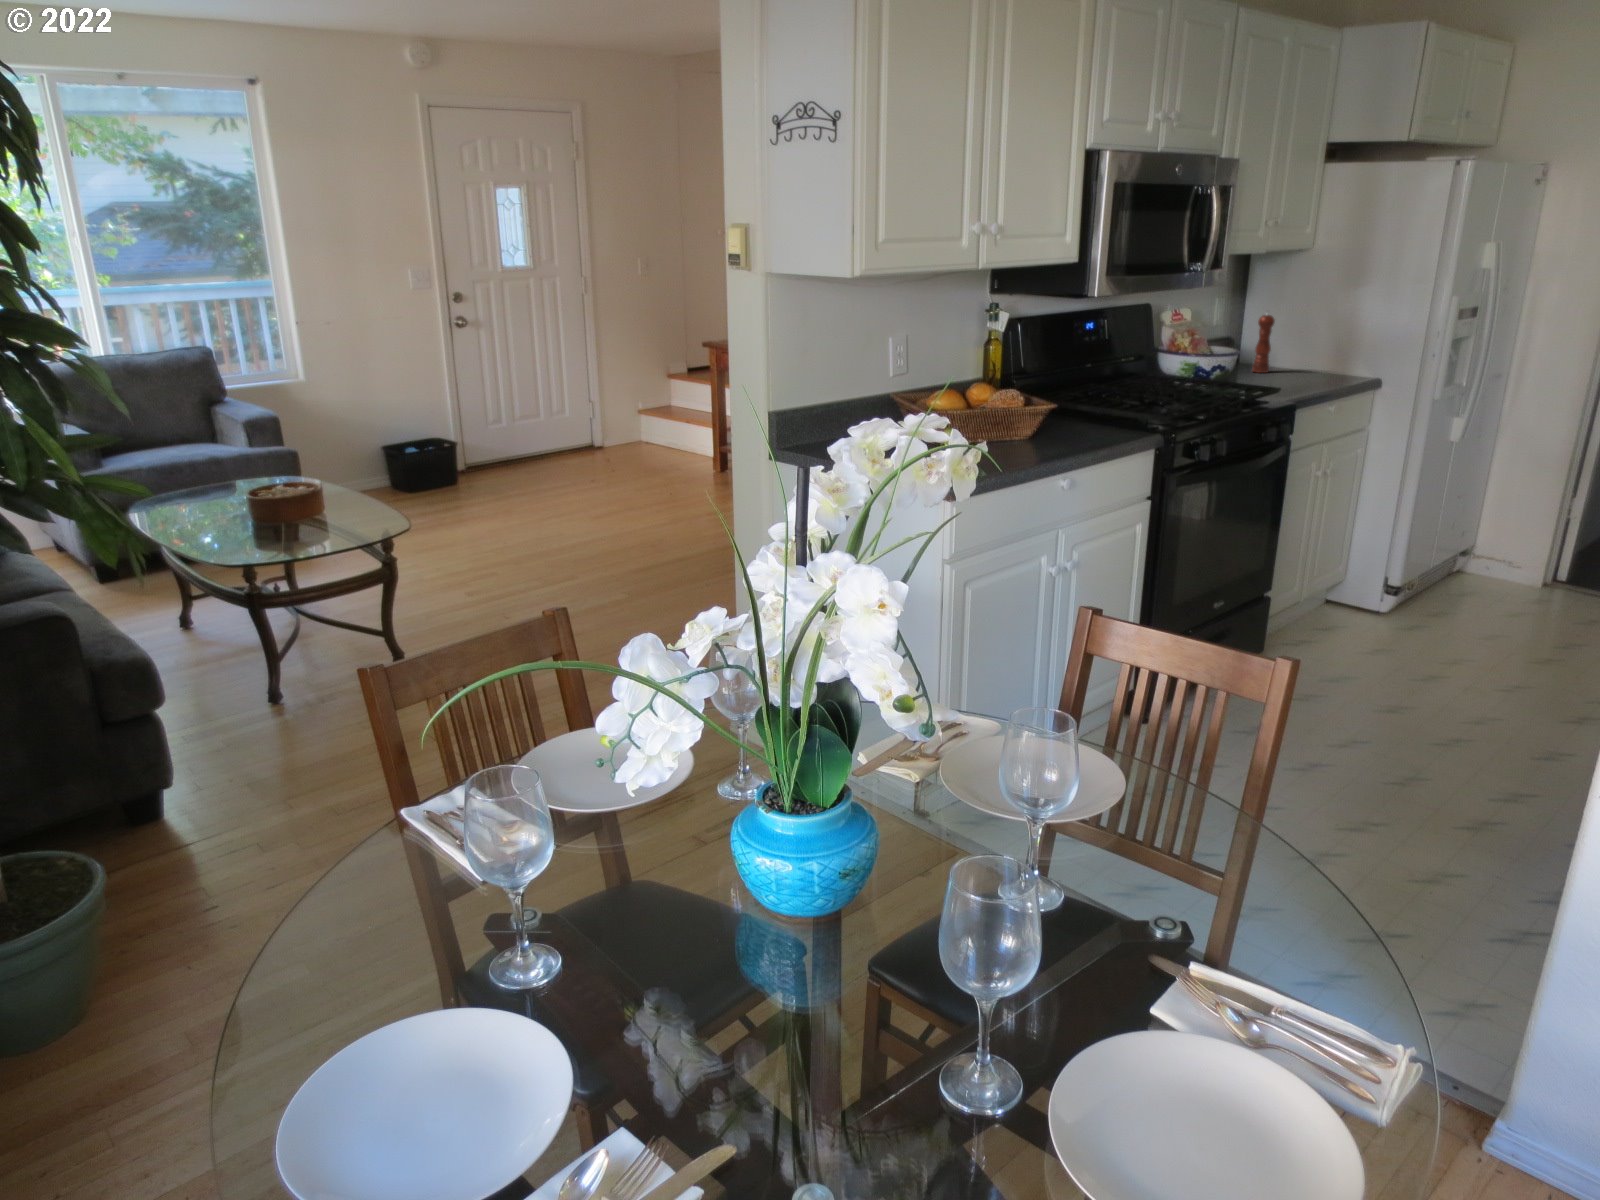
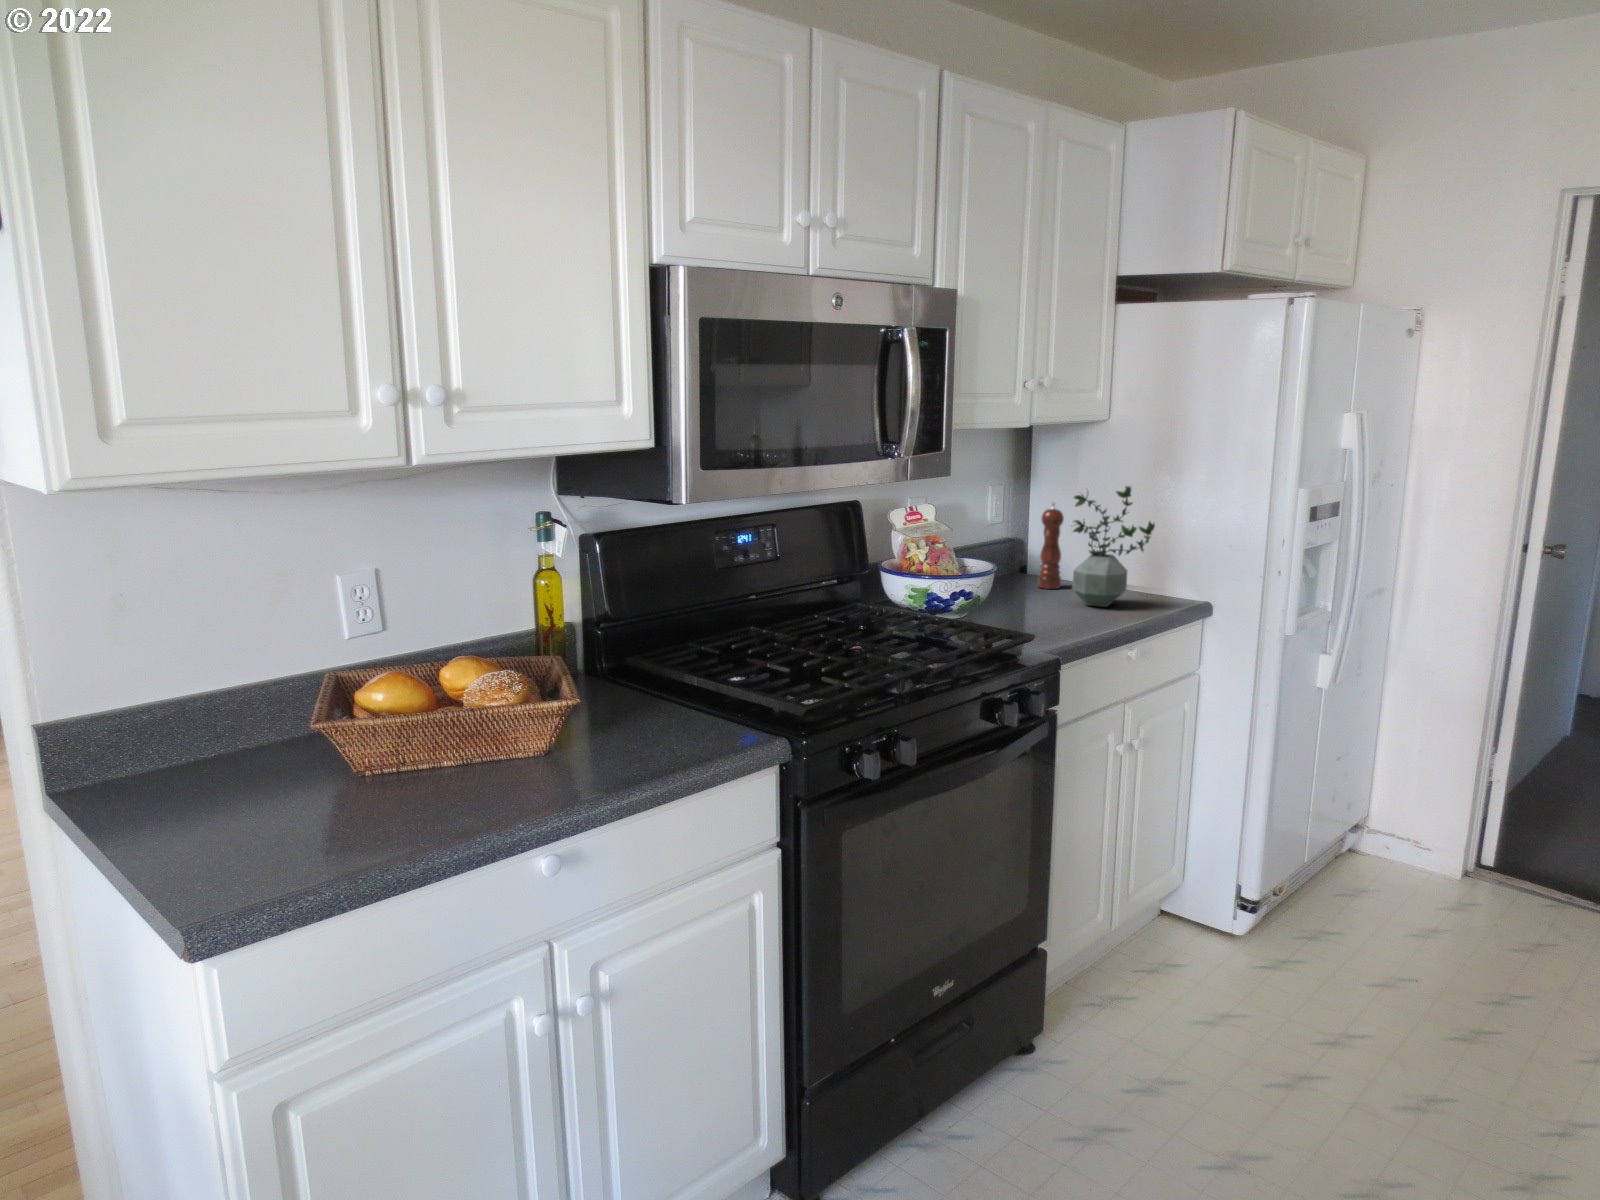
potted plant: none [1284,295,1347,381] -> present [1072,486,1155,607]

